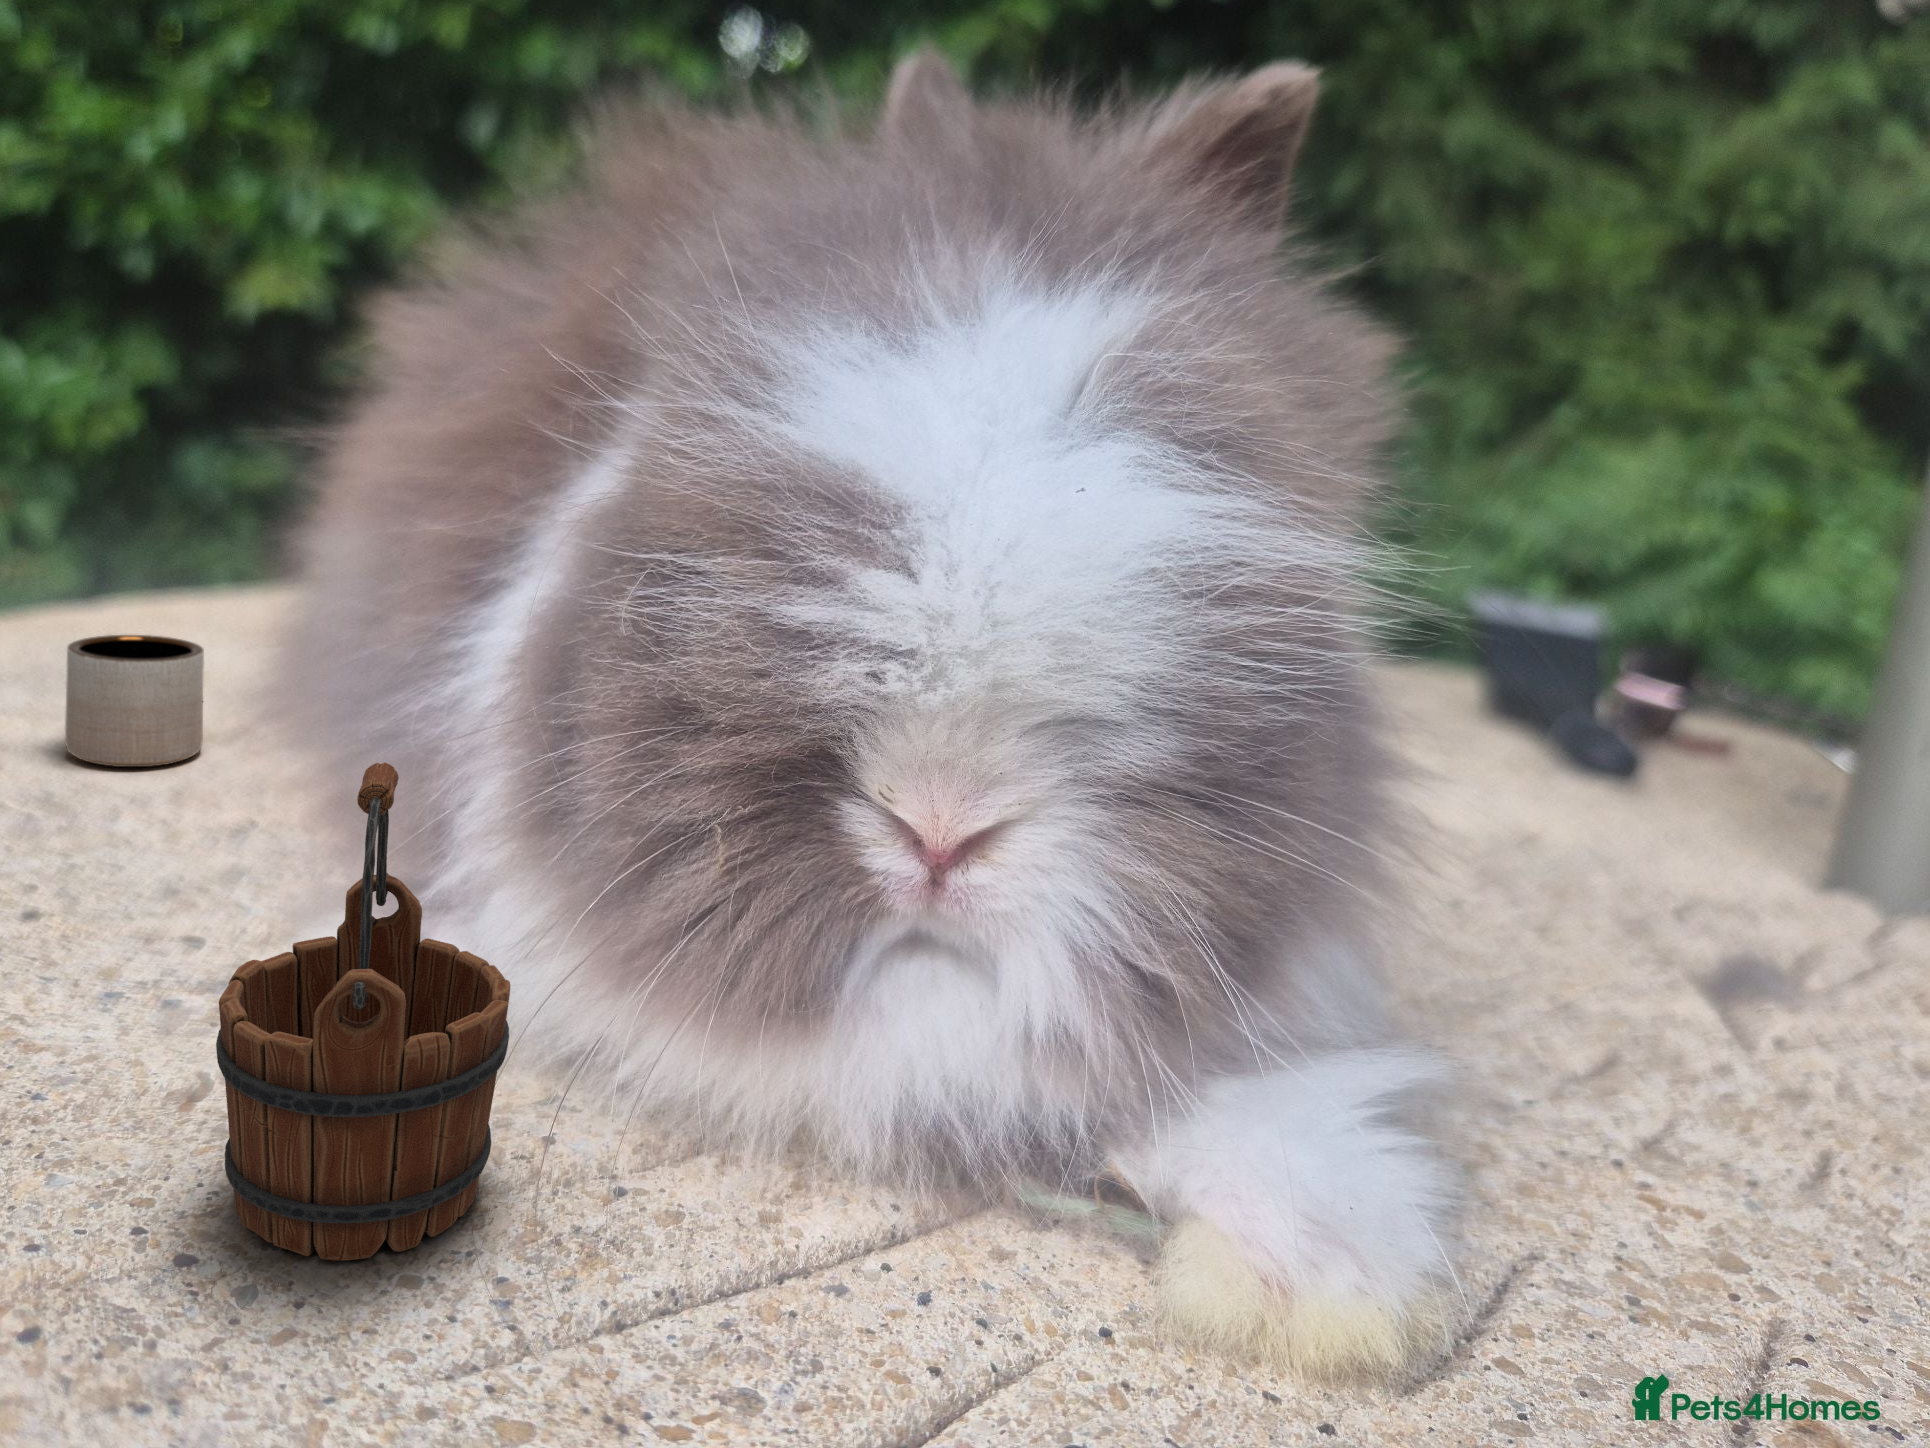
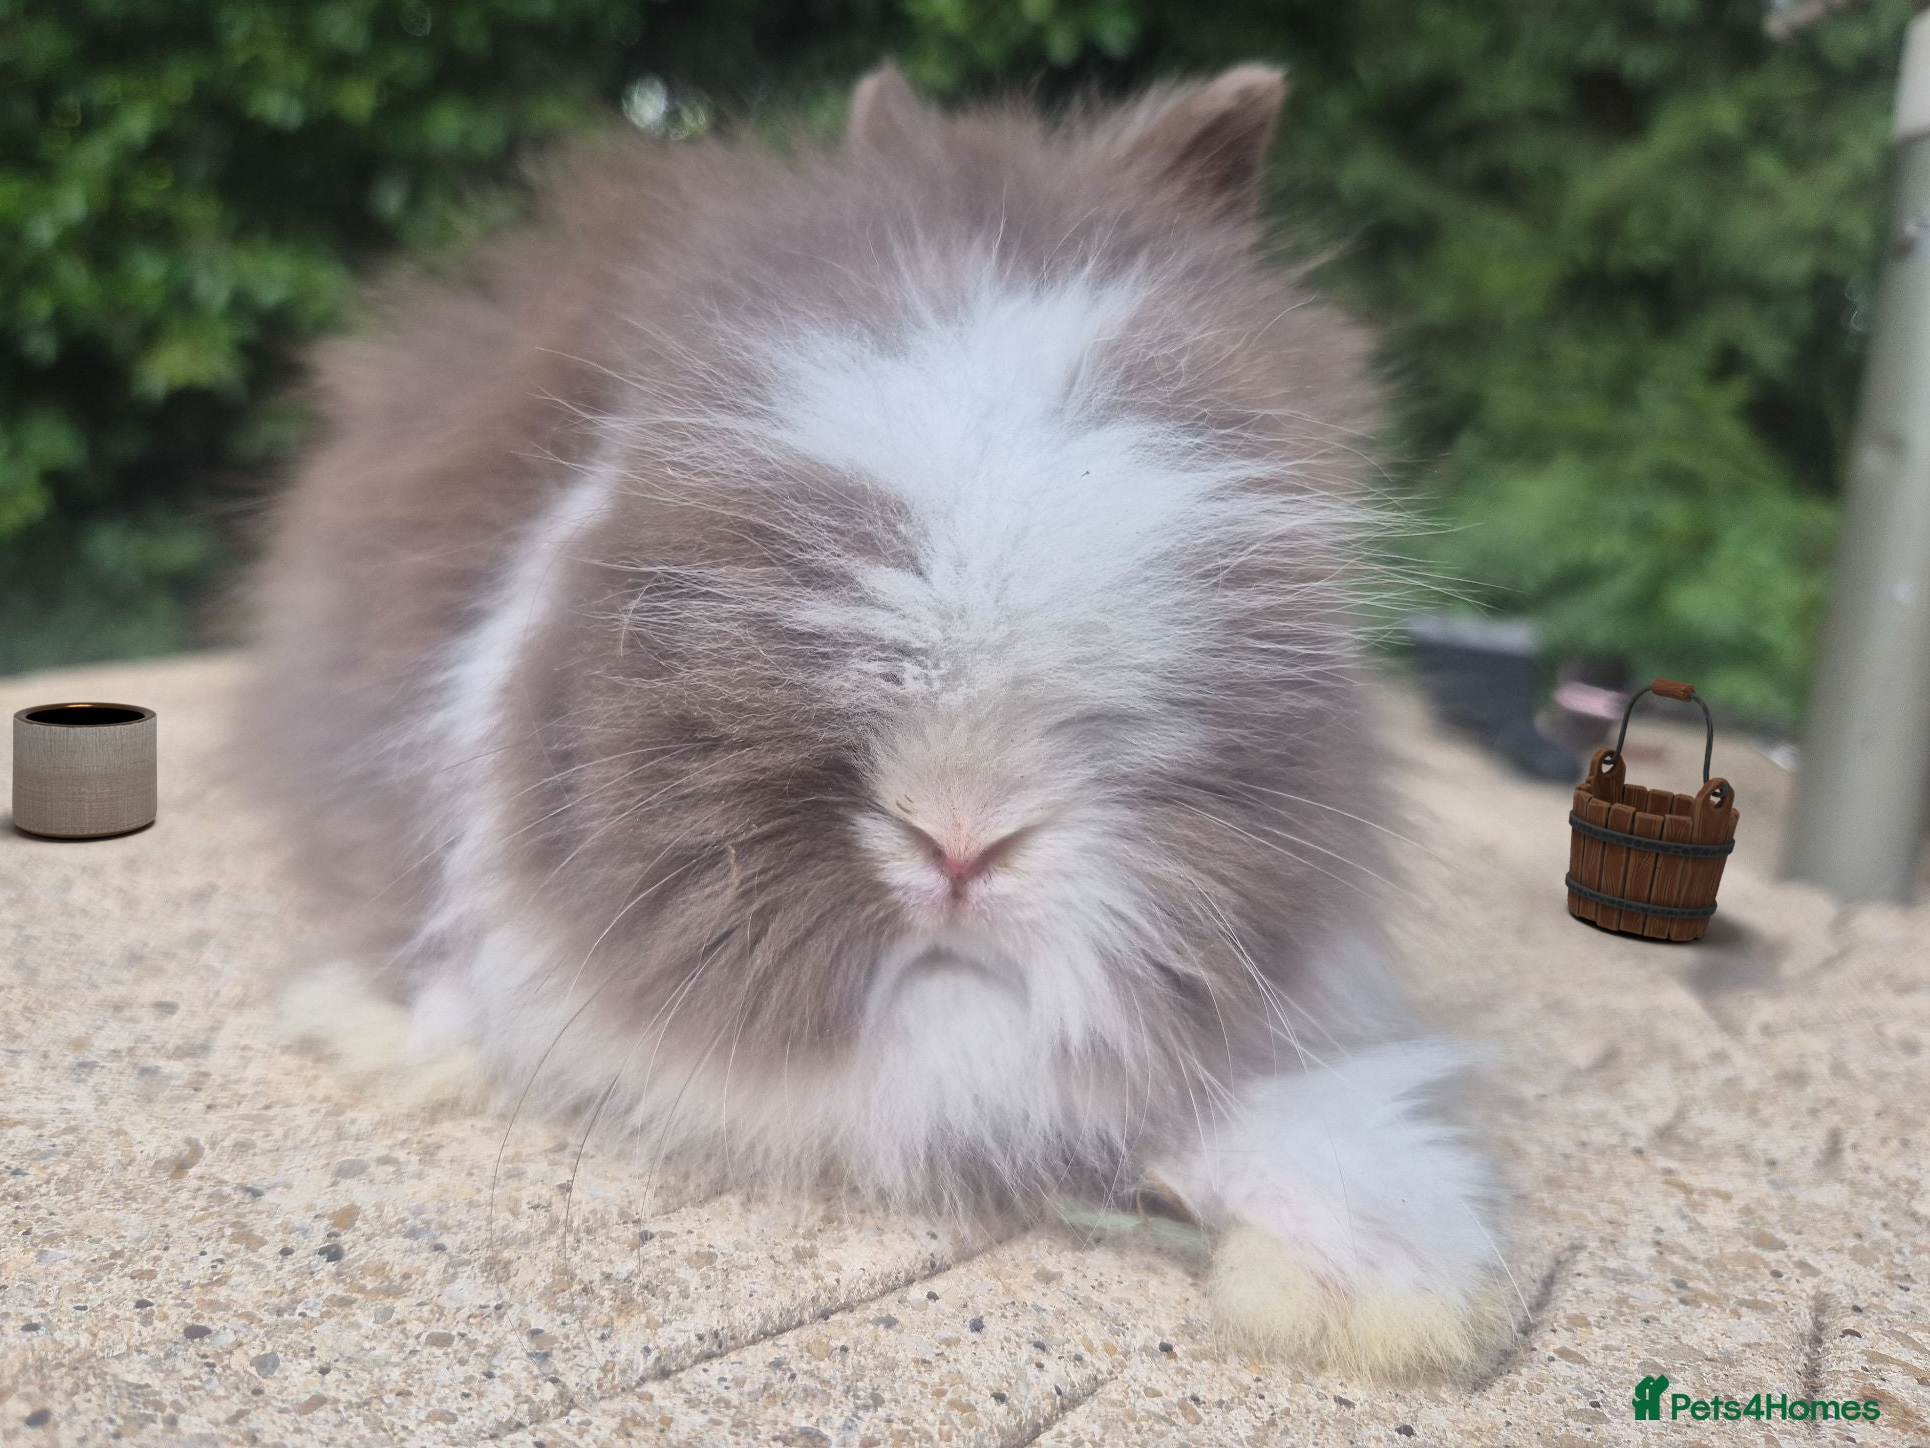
wooden bucket: present [216,762,510,1261] -> present [1565,678,1740,941]

